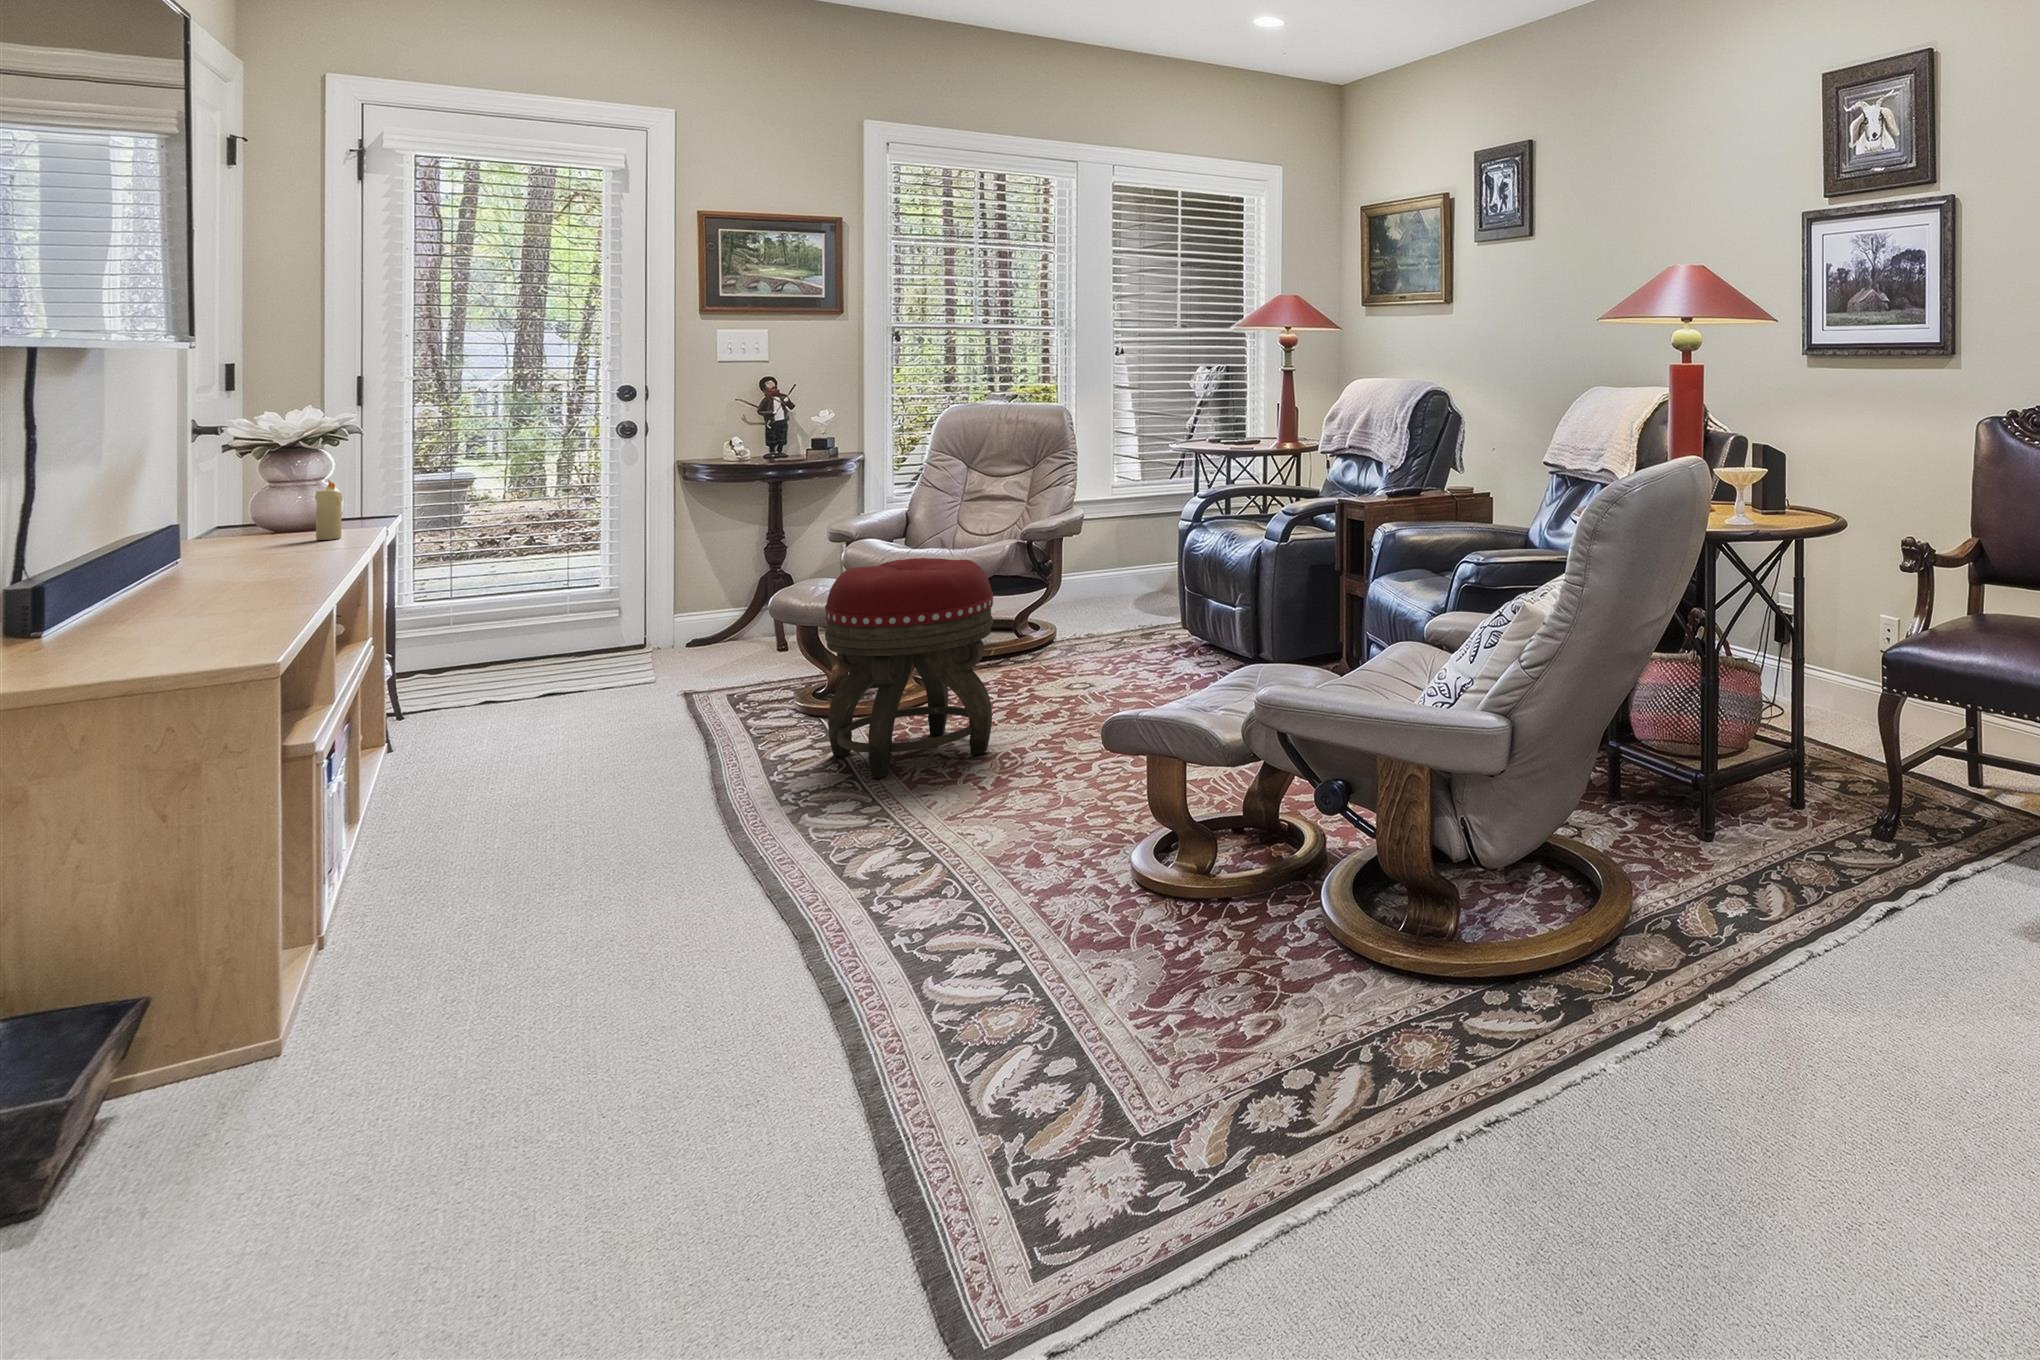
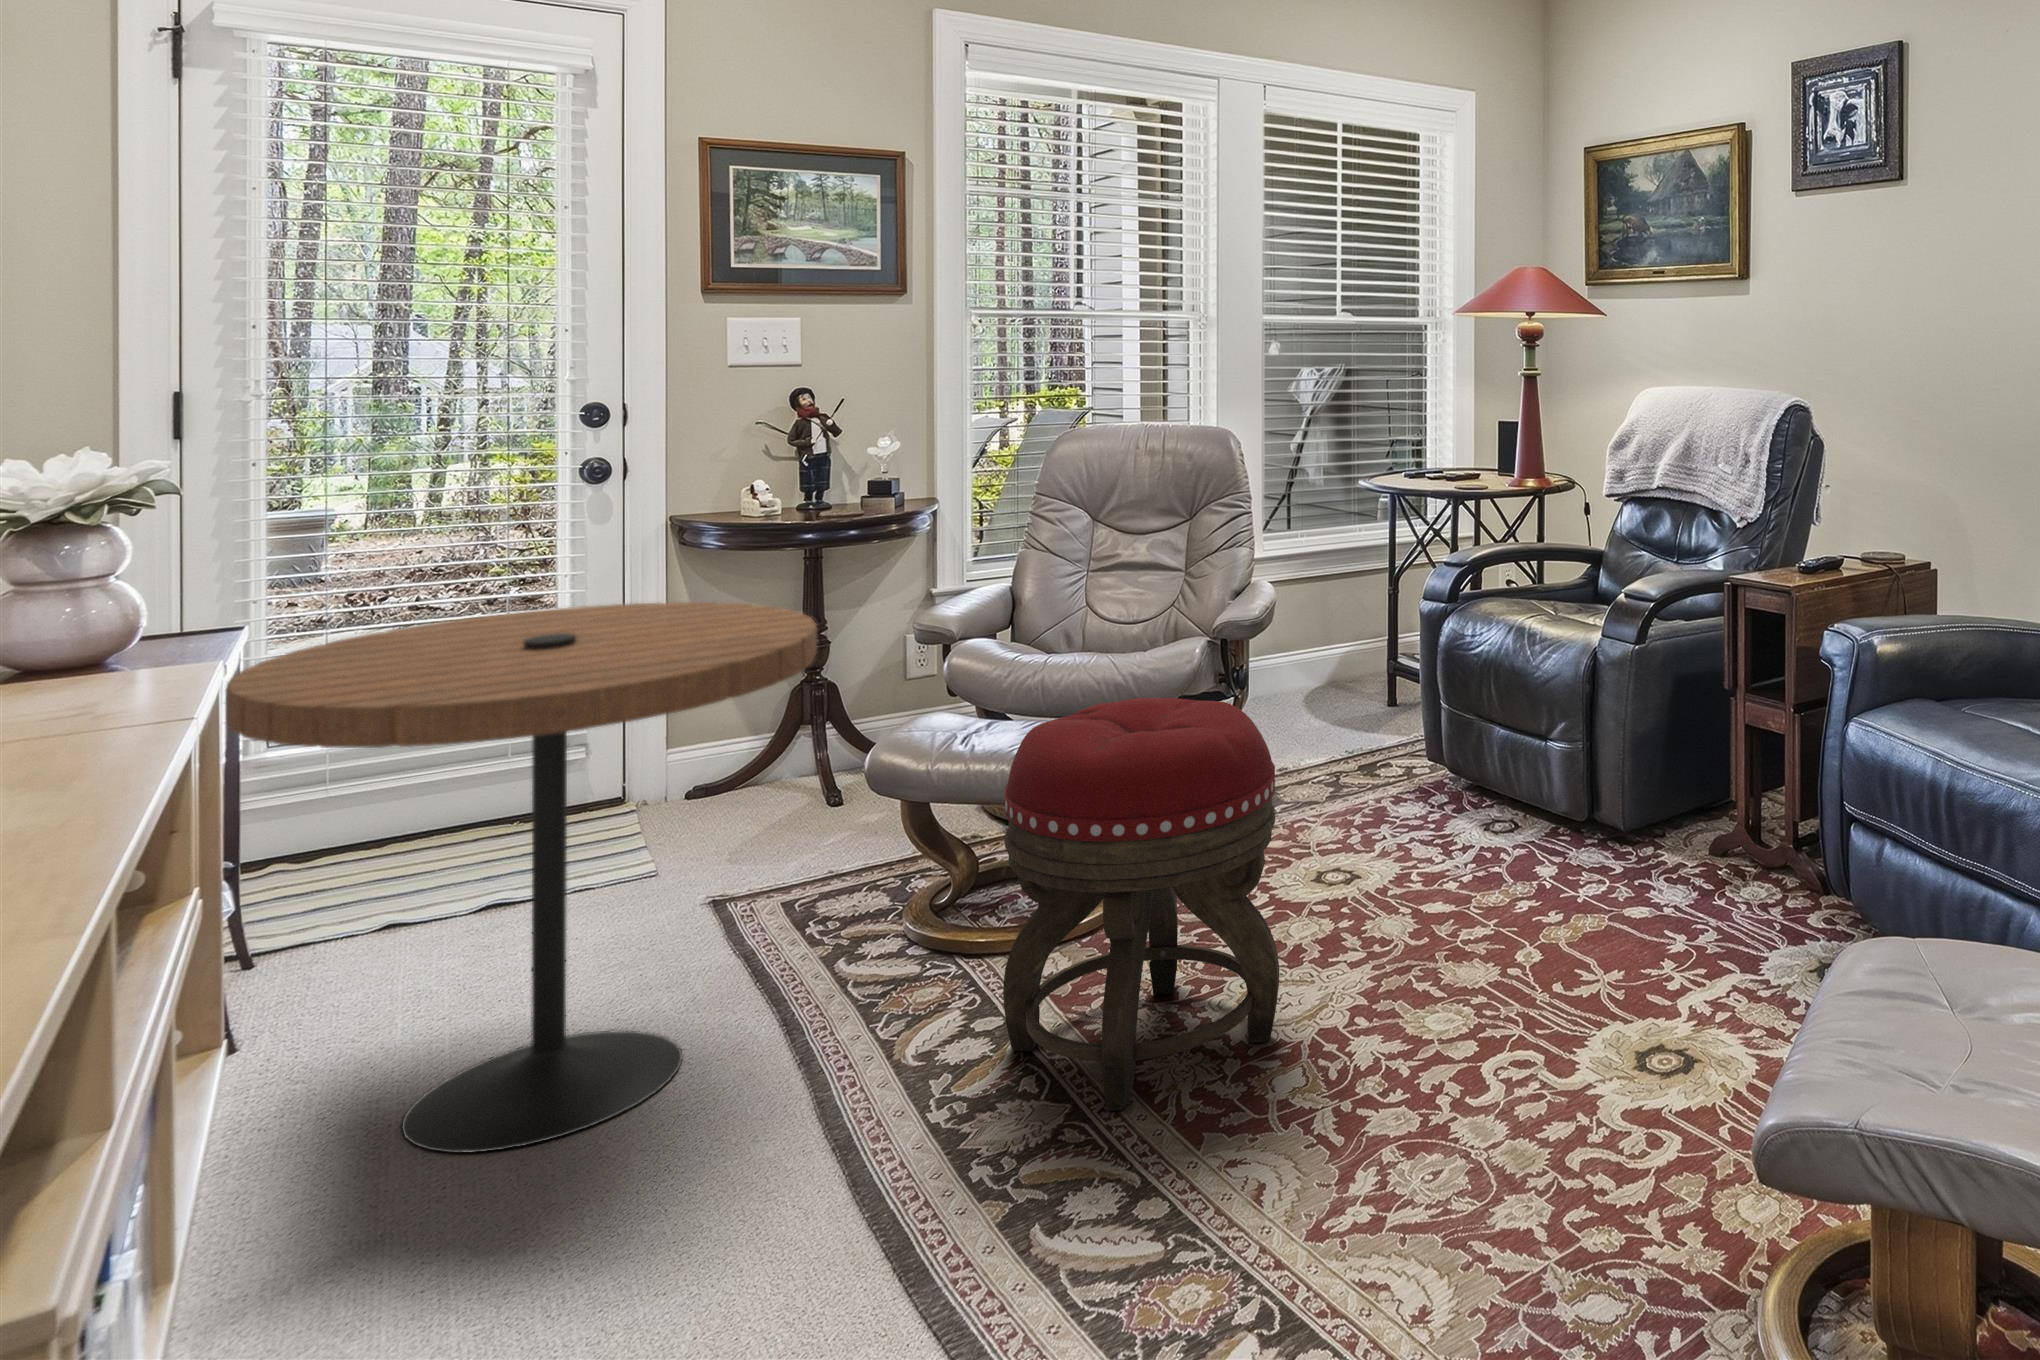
candle: present [315,480,343,540] -> none [89,593,143,709]
side table: none [386,502,726,790] -> present [226,602,817,1153]

